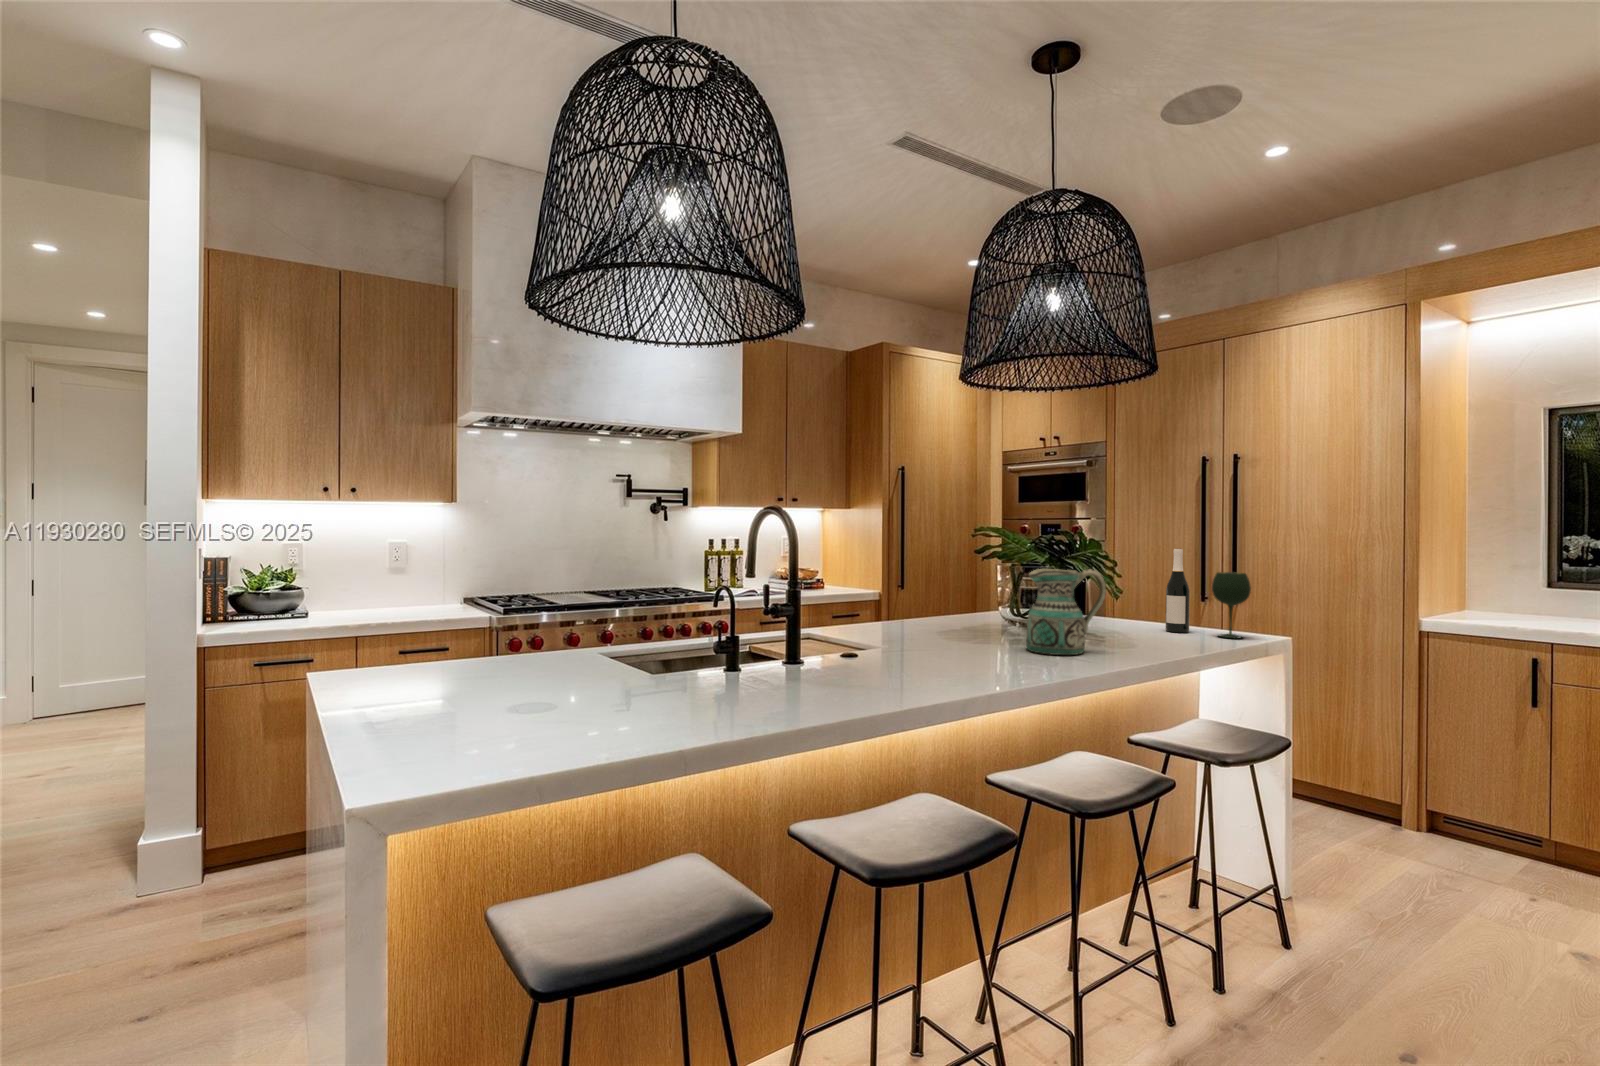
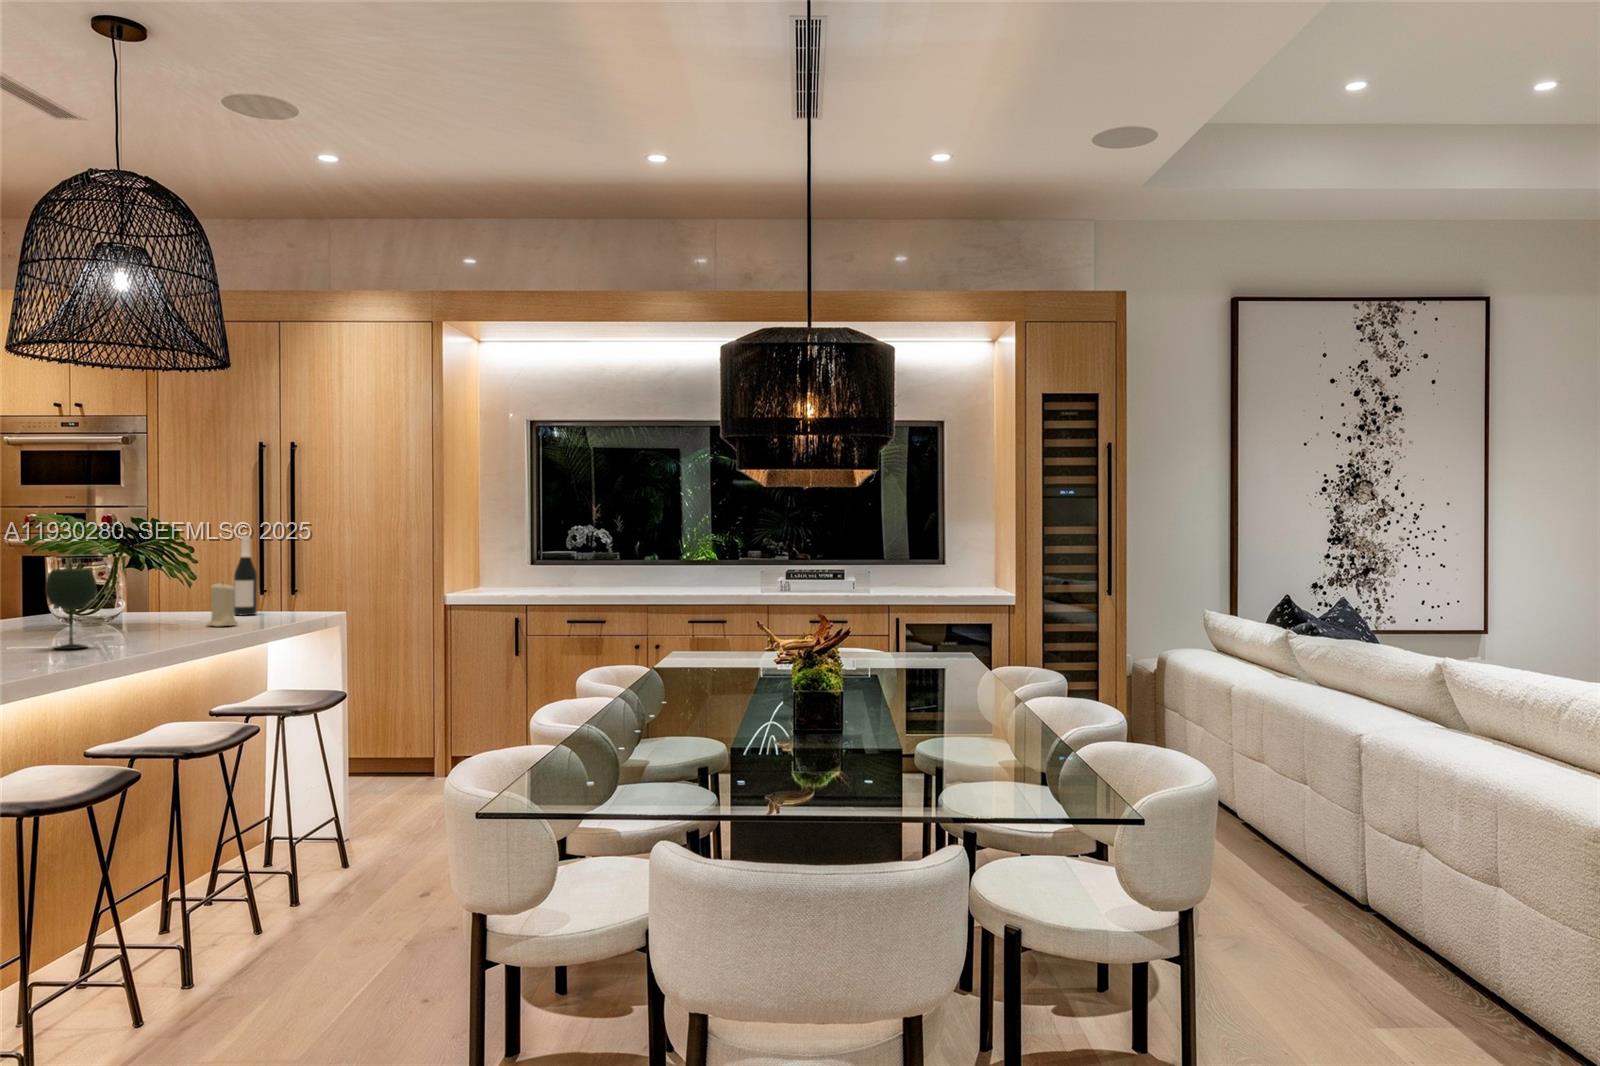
ceramic pitcher: present [1026,569,1106,655] -> none [99,555,184,639]
wine glass: present [1212,572,1251,638] -> present [45,569,96,649]
candle: none [1131,598,1164,647] -> present [206,583,237,626]

